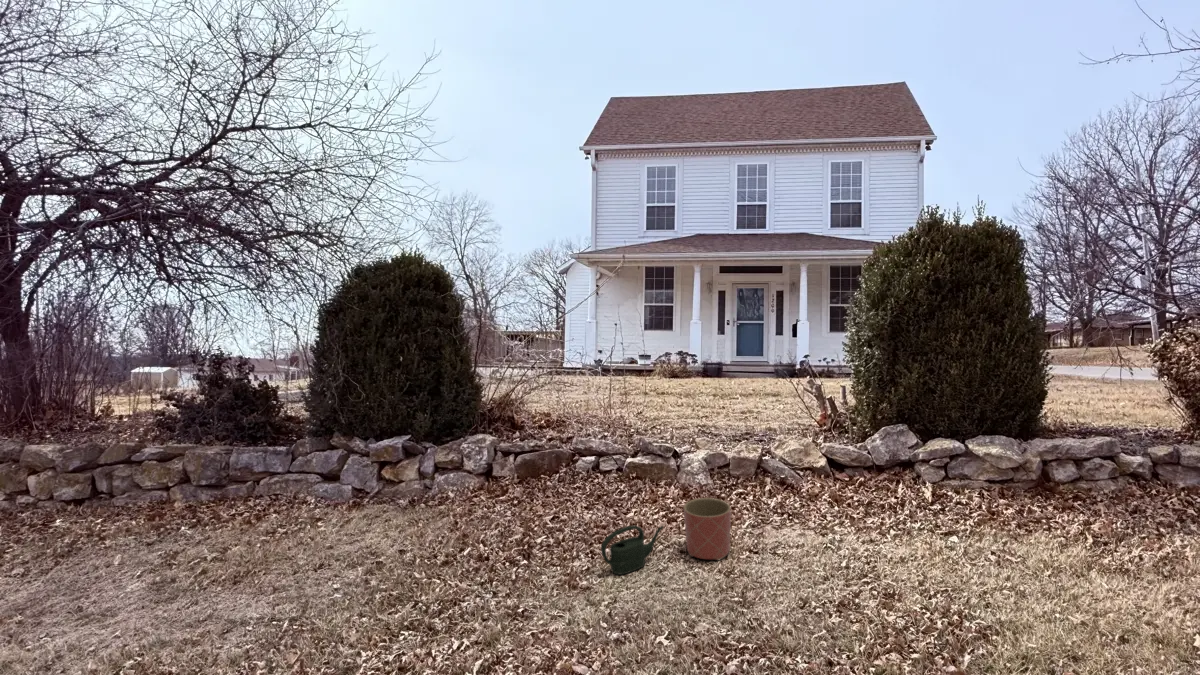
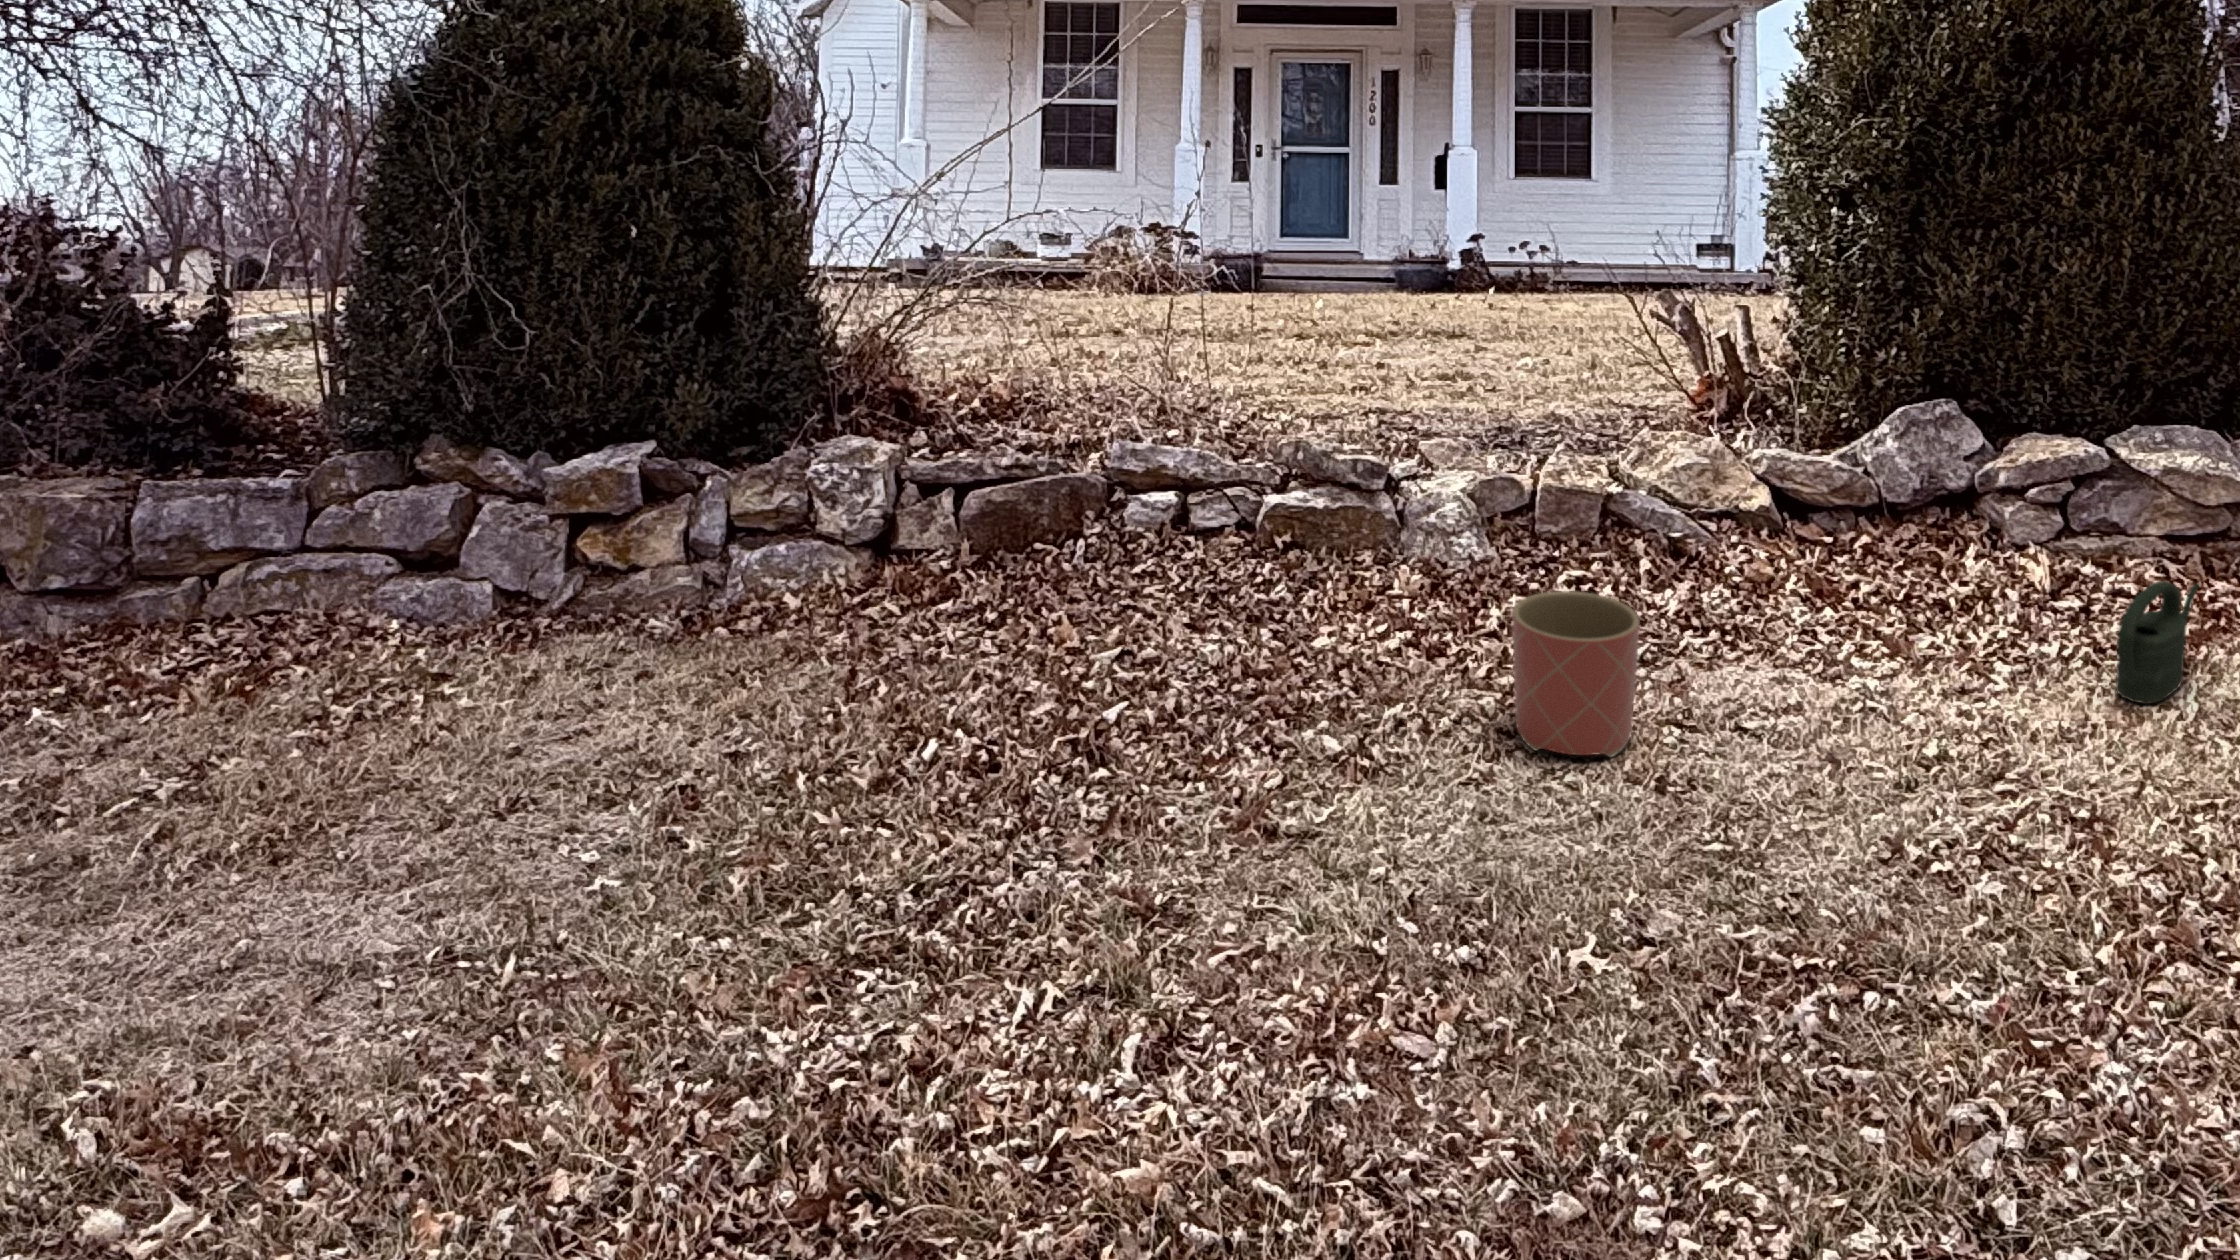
watering can: present [601,525,663,575] -> present [2116,581,2199,704]

